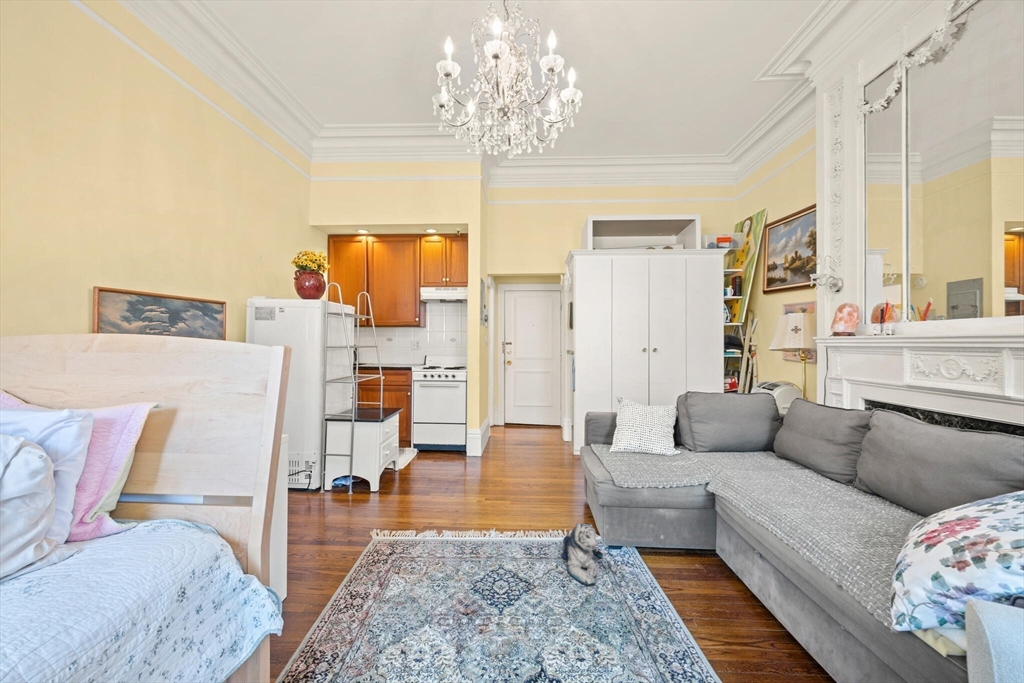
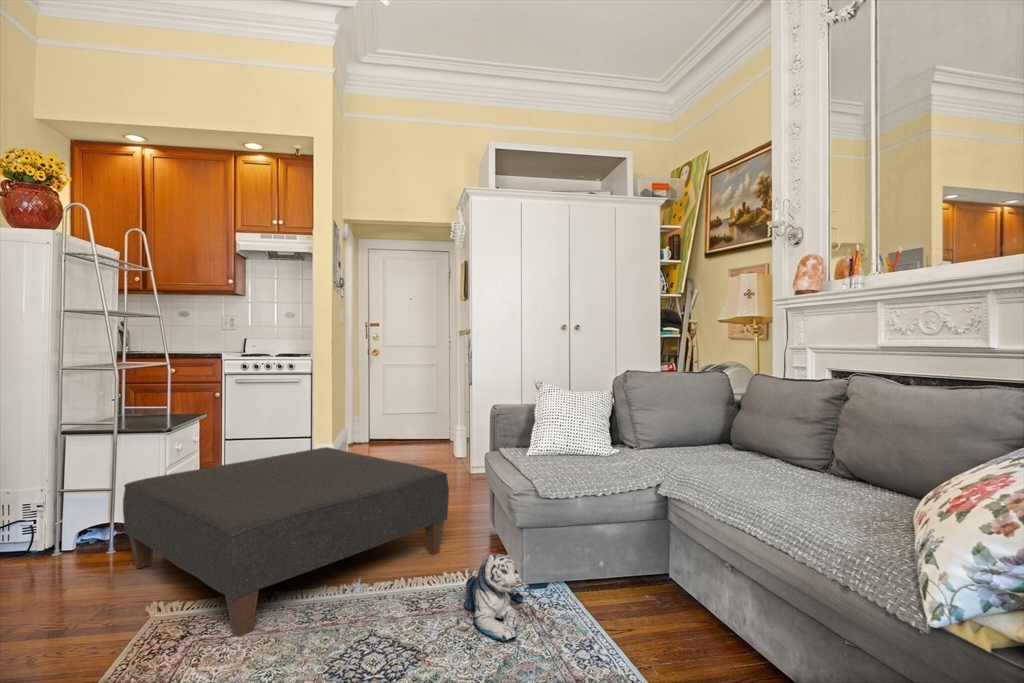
ottoman: none [358,434,554,559] -> present [123,447,449,637]

